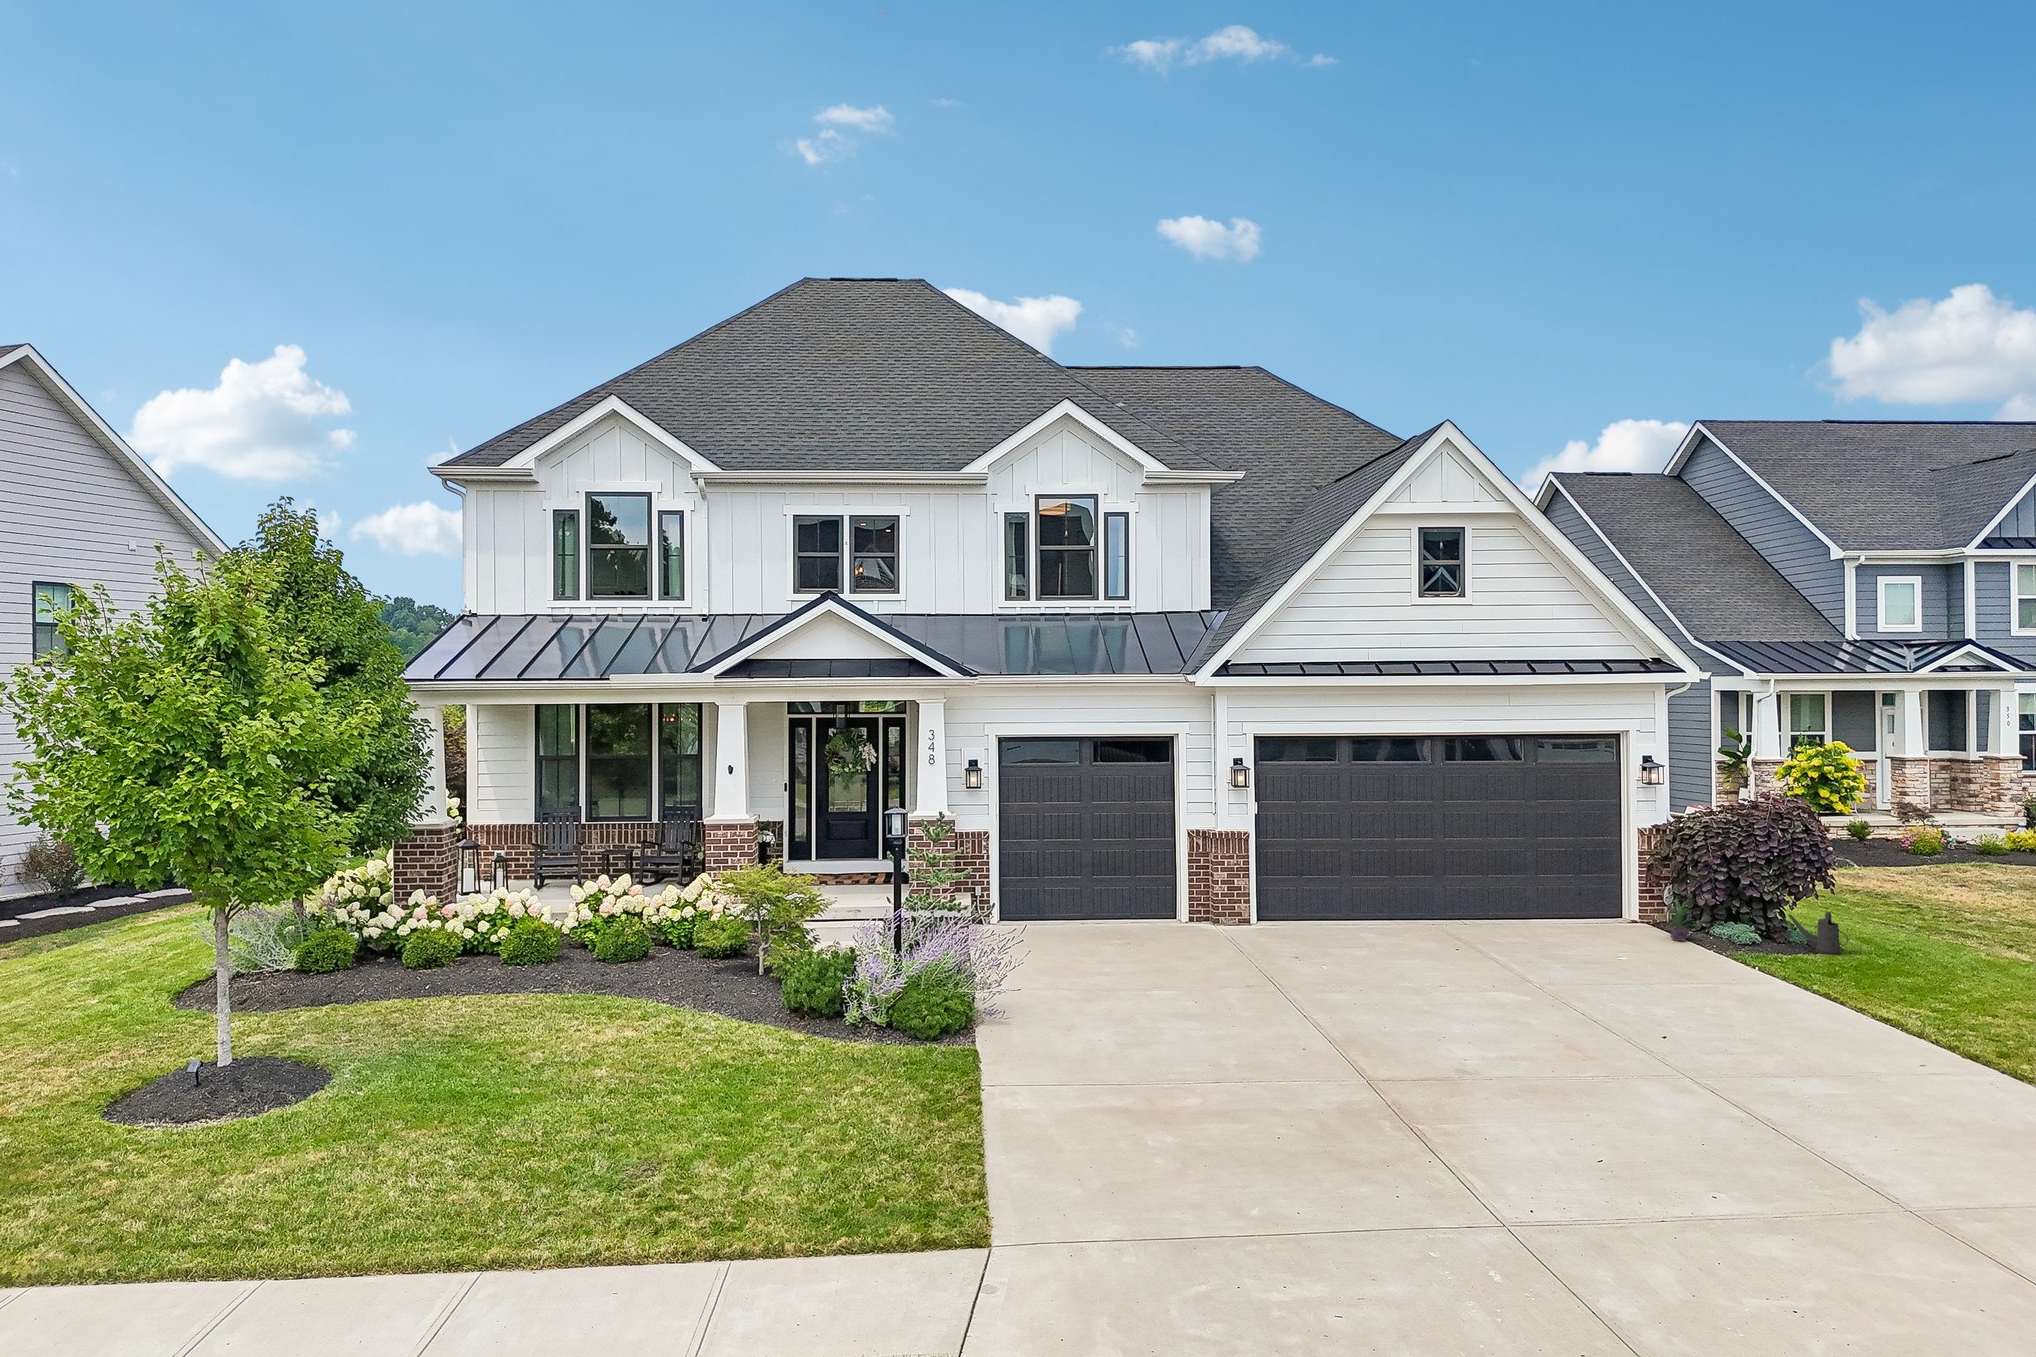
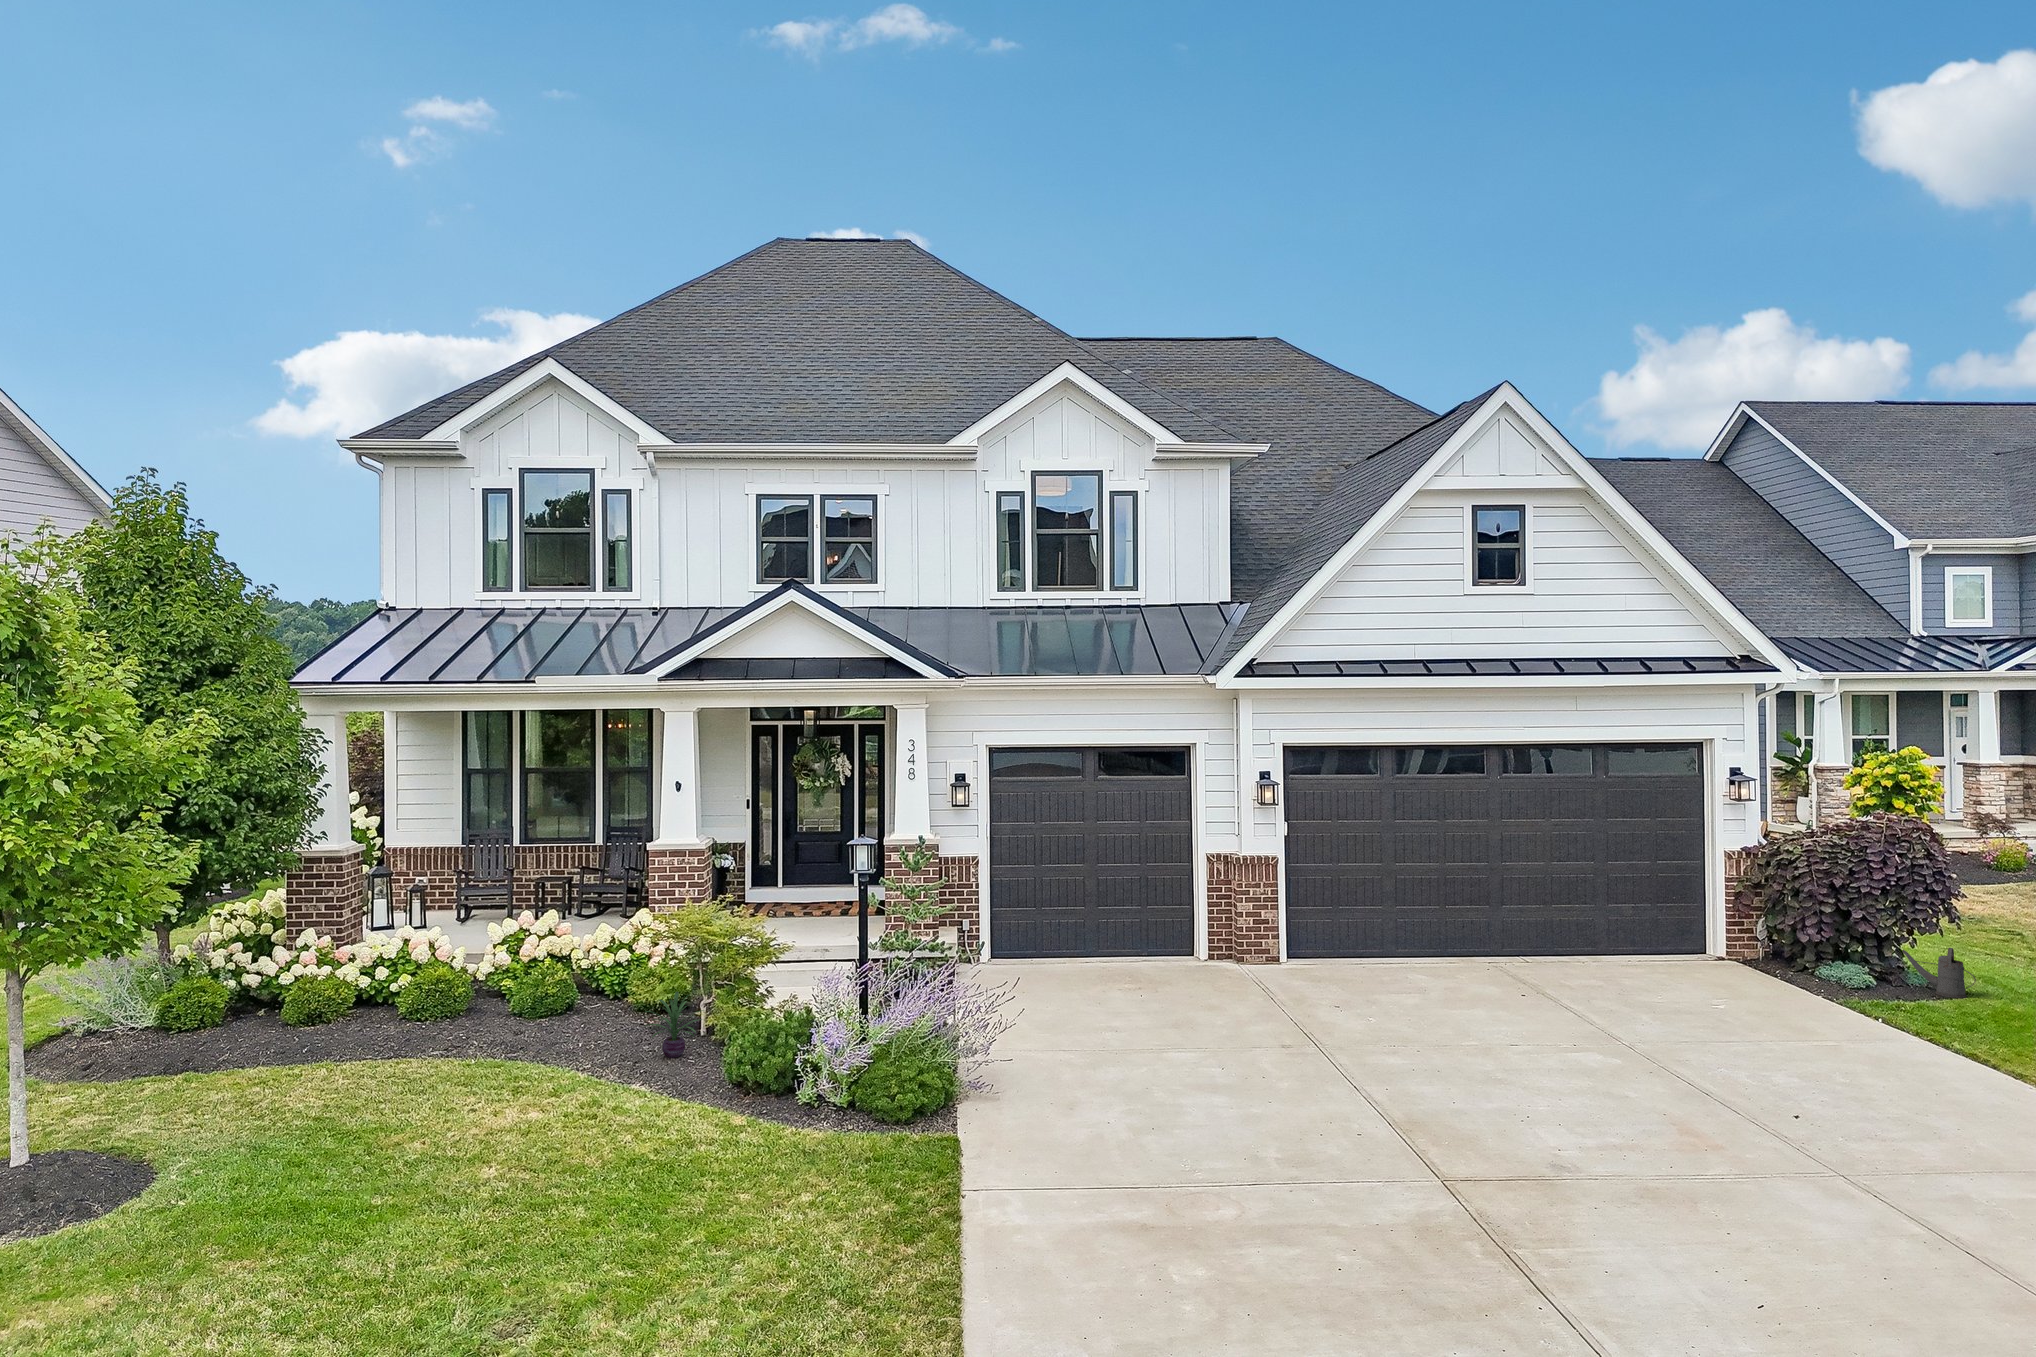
decorative plant: present [1670,900,1687,941] -> present [647,992,704,1058]

